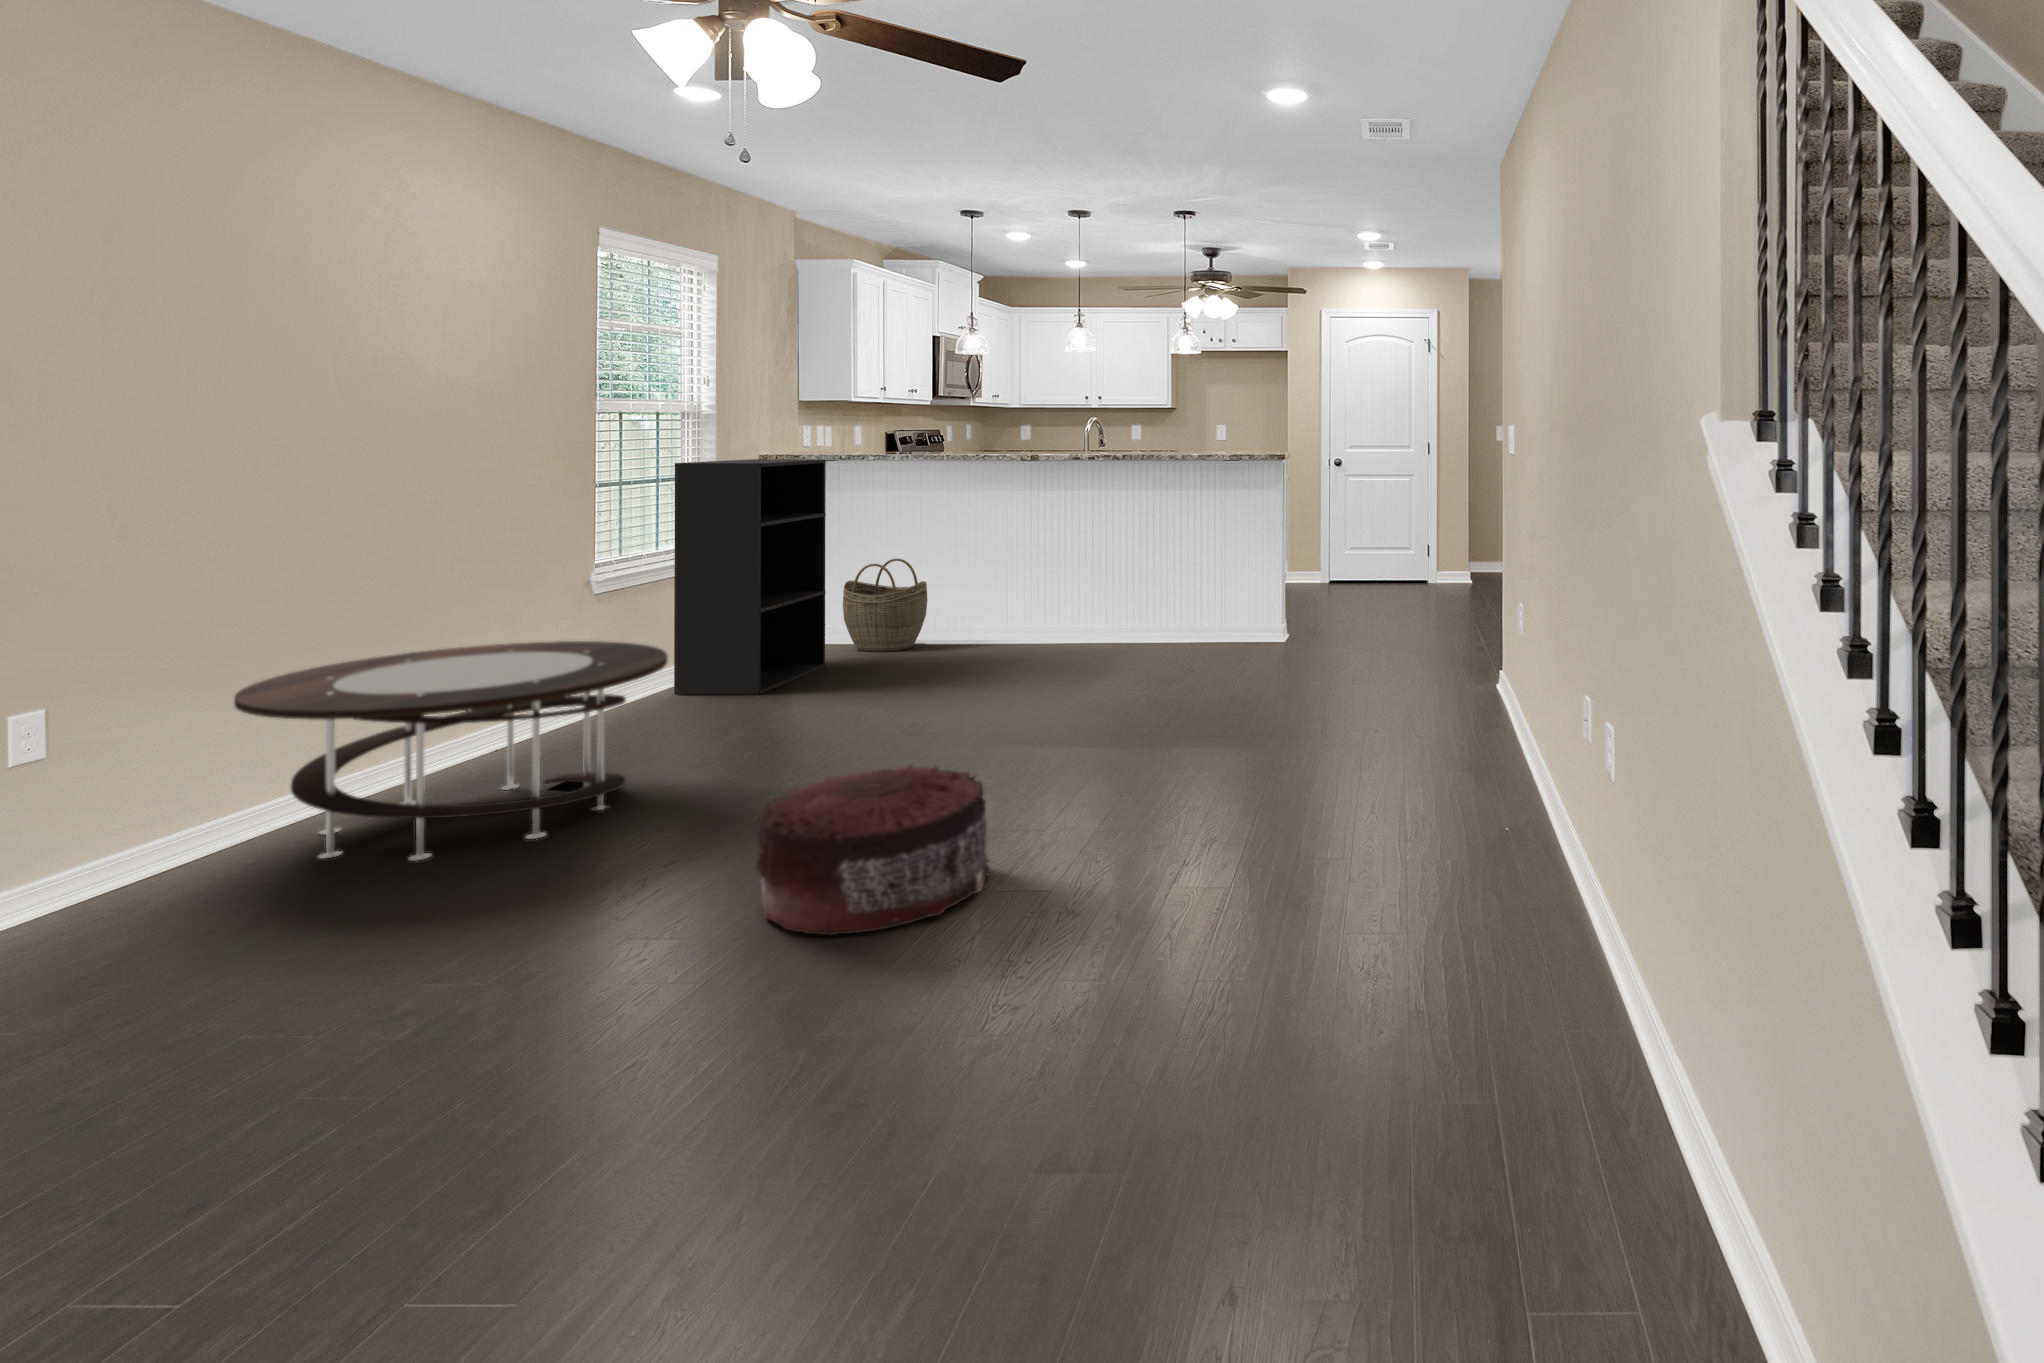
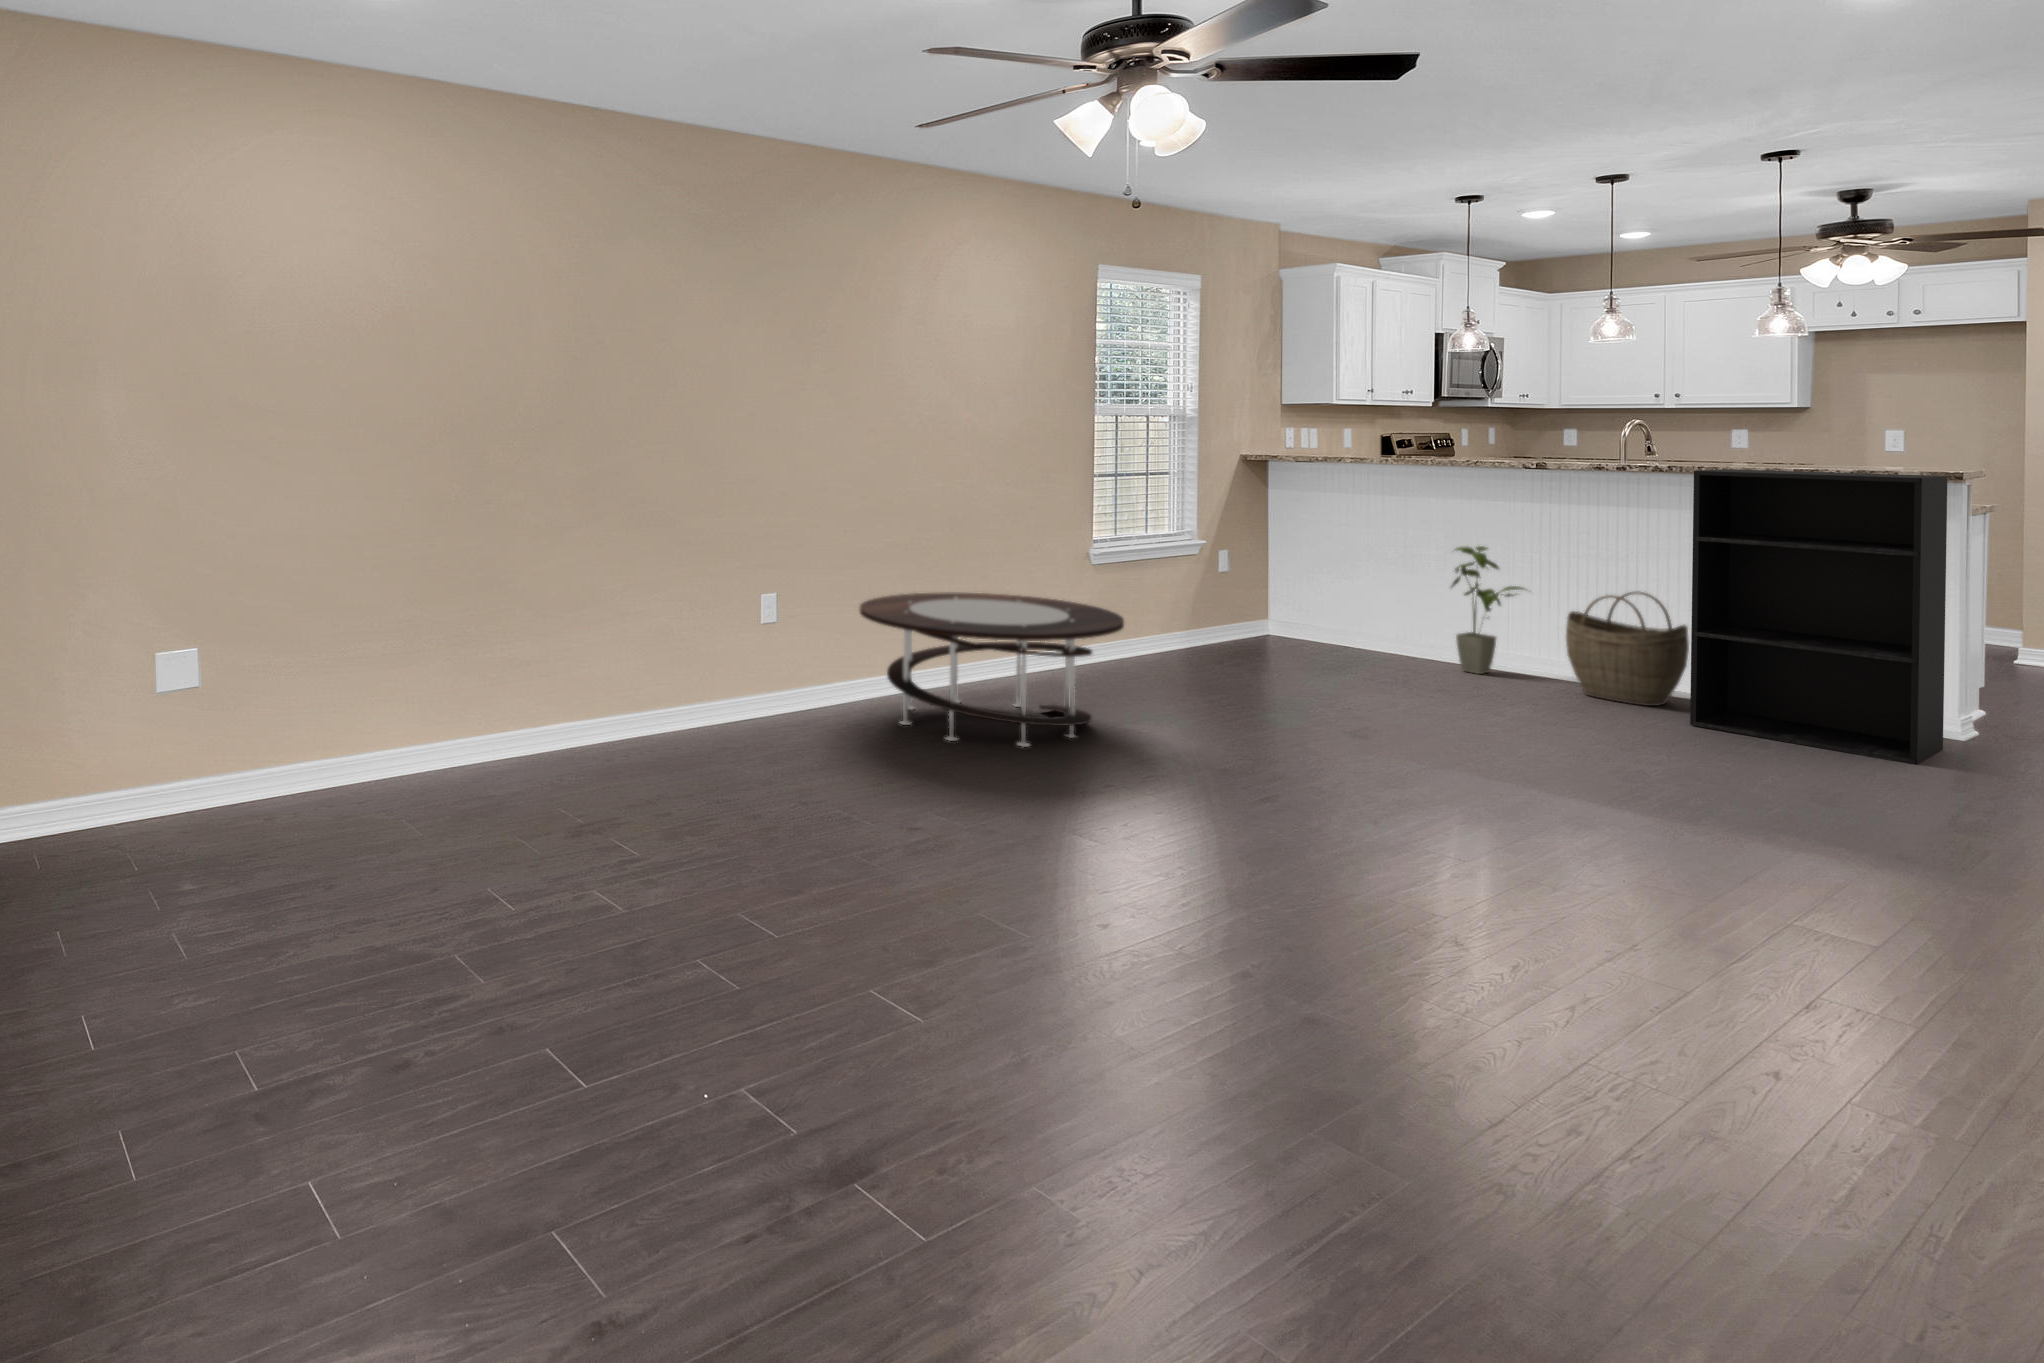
bookshelf: present [674,459,826,694] -> present [1690,469,1948,764]
house plant: none [962,532,1028,650] -> present [1452,546,1524,674]
woven basket: present [843,559,927,652] -> present [1566,591,1689,706]
pouf: present [756,765,990,935] -> none [1154,749,1387,907]

